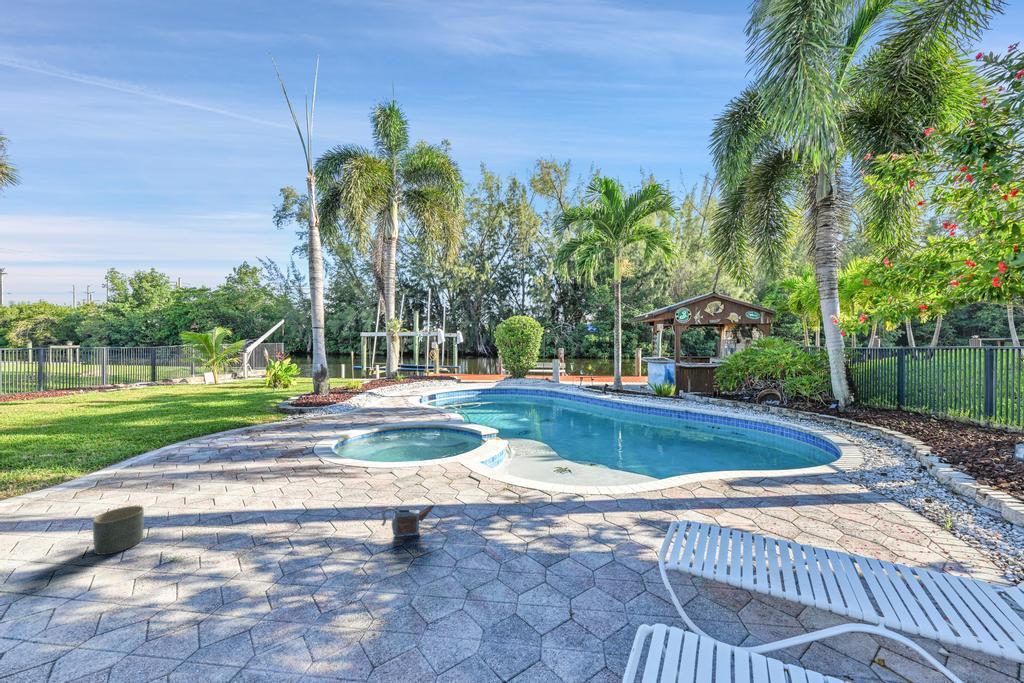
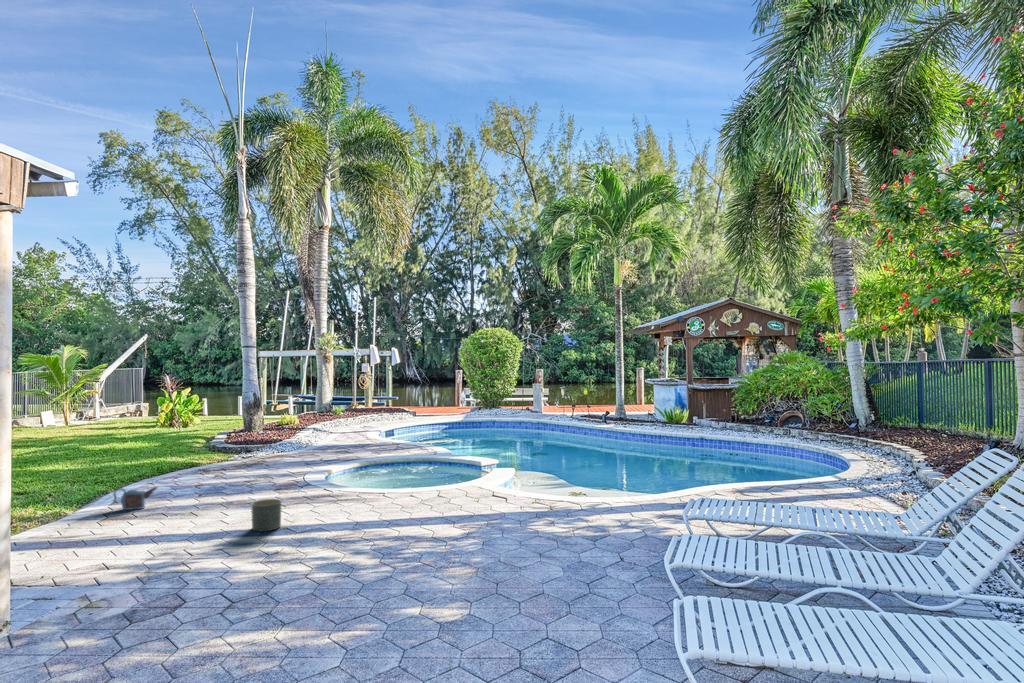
watering can: present [382,505,434,537] -> present [114,487,157,510]

